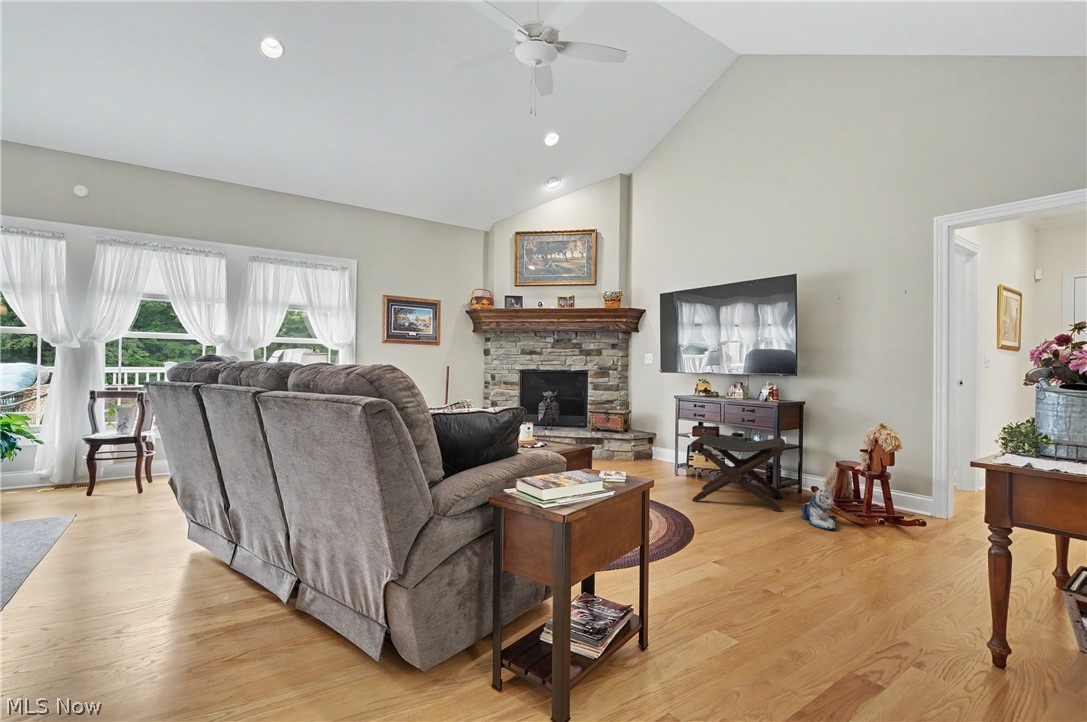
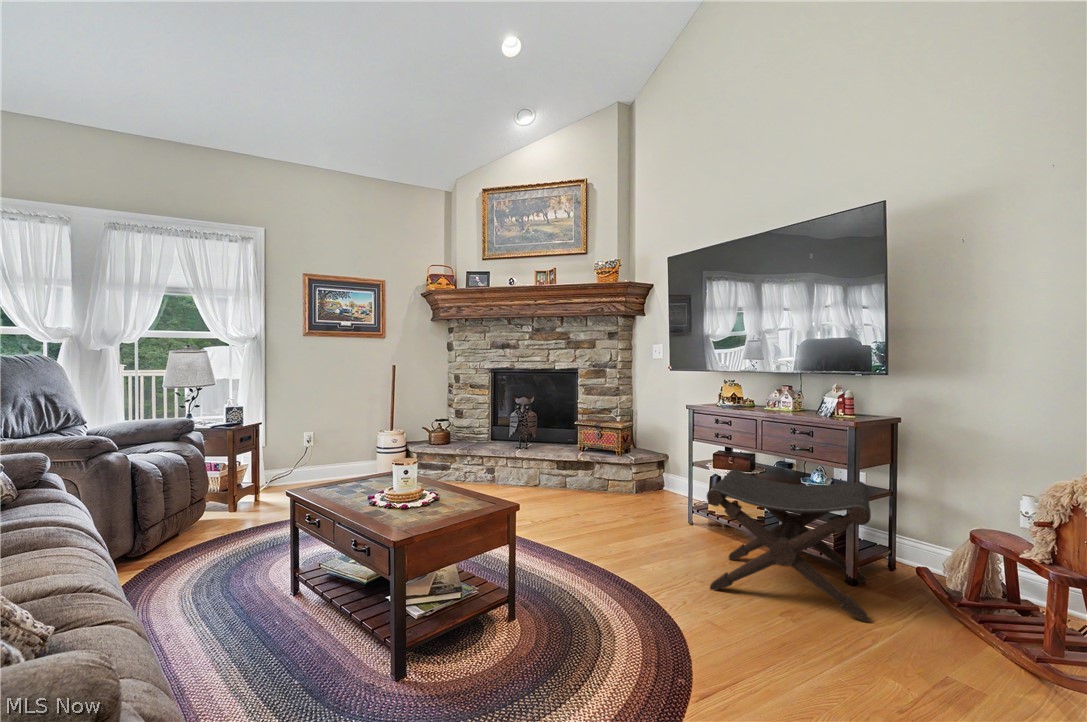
plush toy: present [801,490,837,530] -> none [910,599,992,689]

